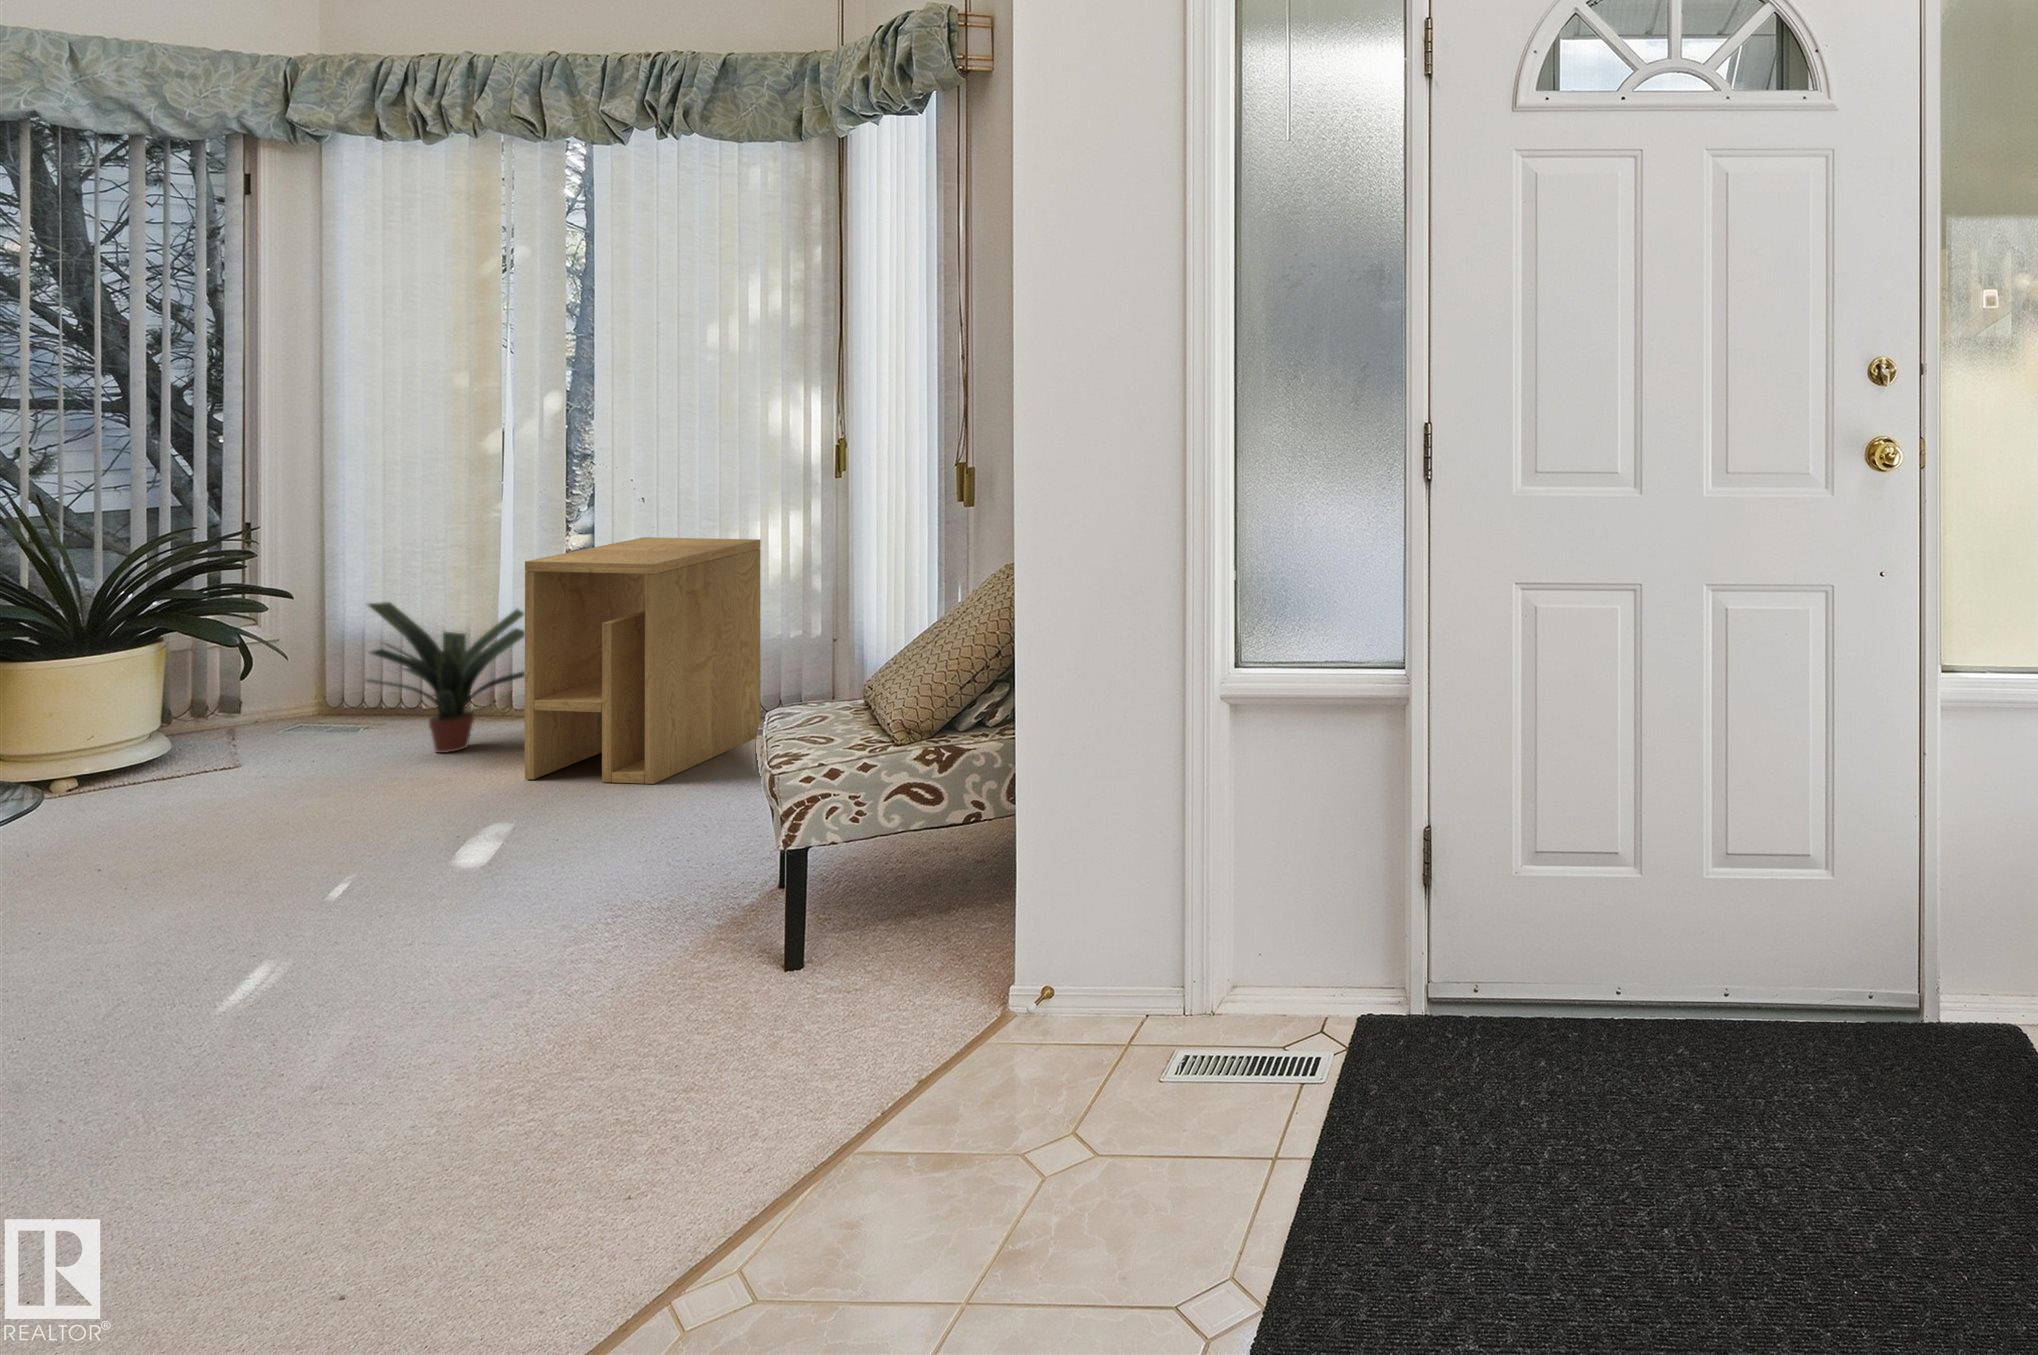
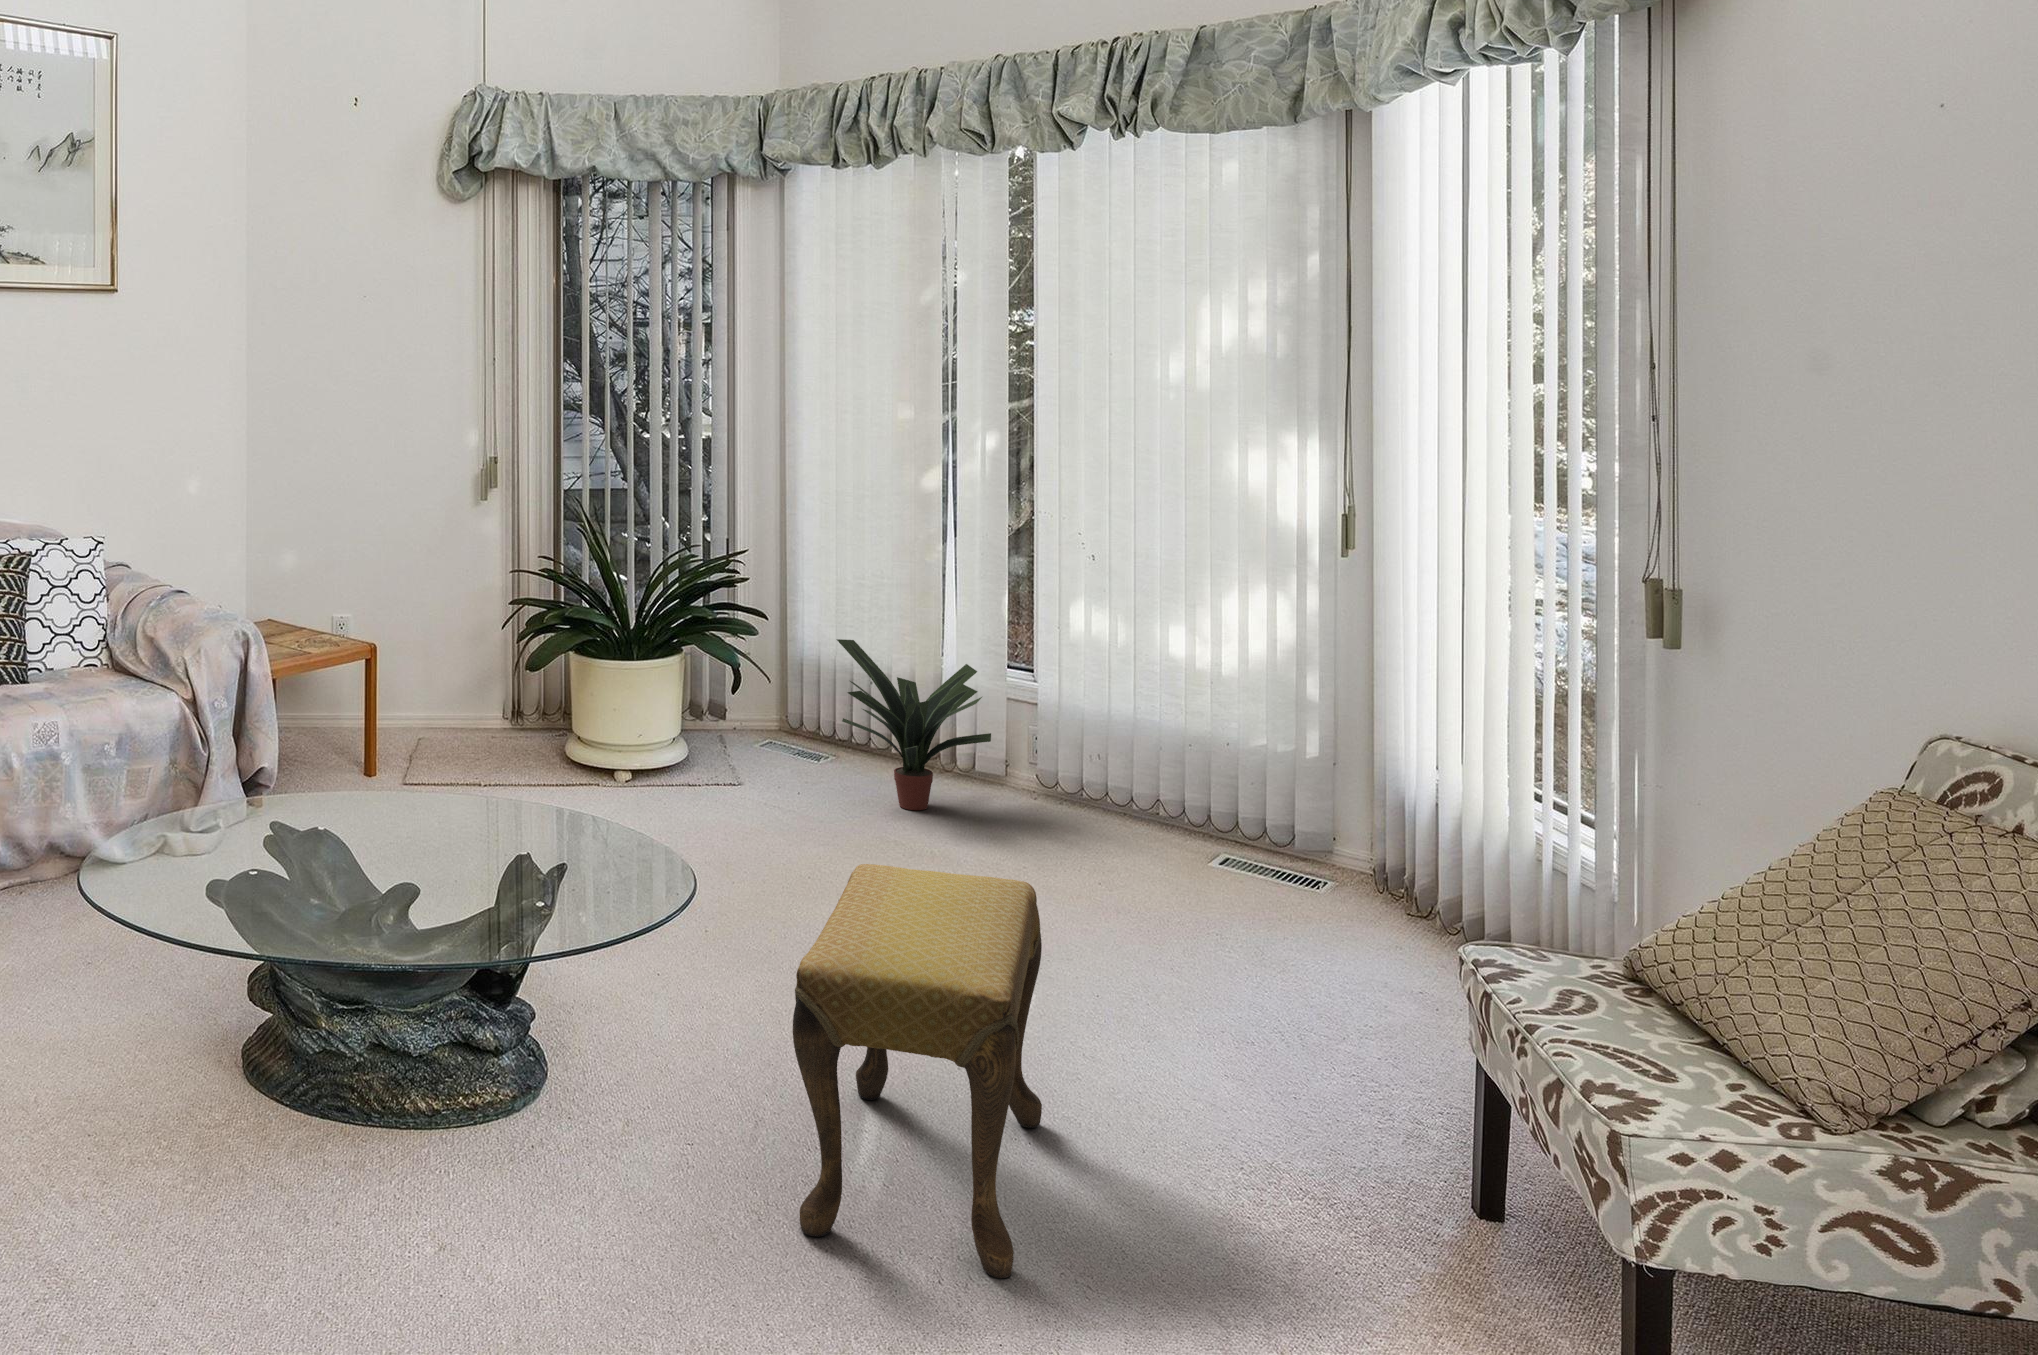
side table: present [525,537,761,784] -> none [1004,602,1242,907]
footstool: none [75,773,432,1138] -> present [793,864,1042,1278]

